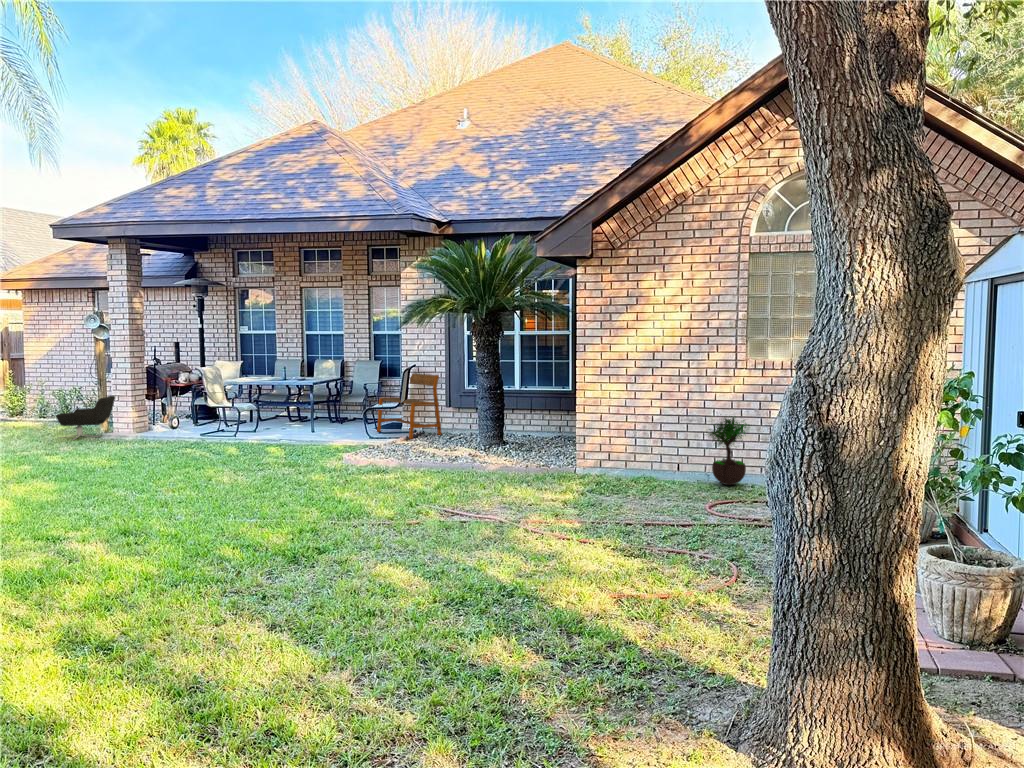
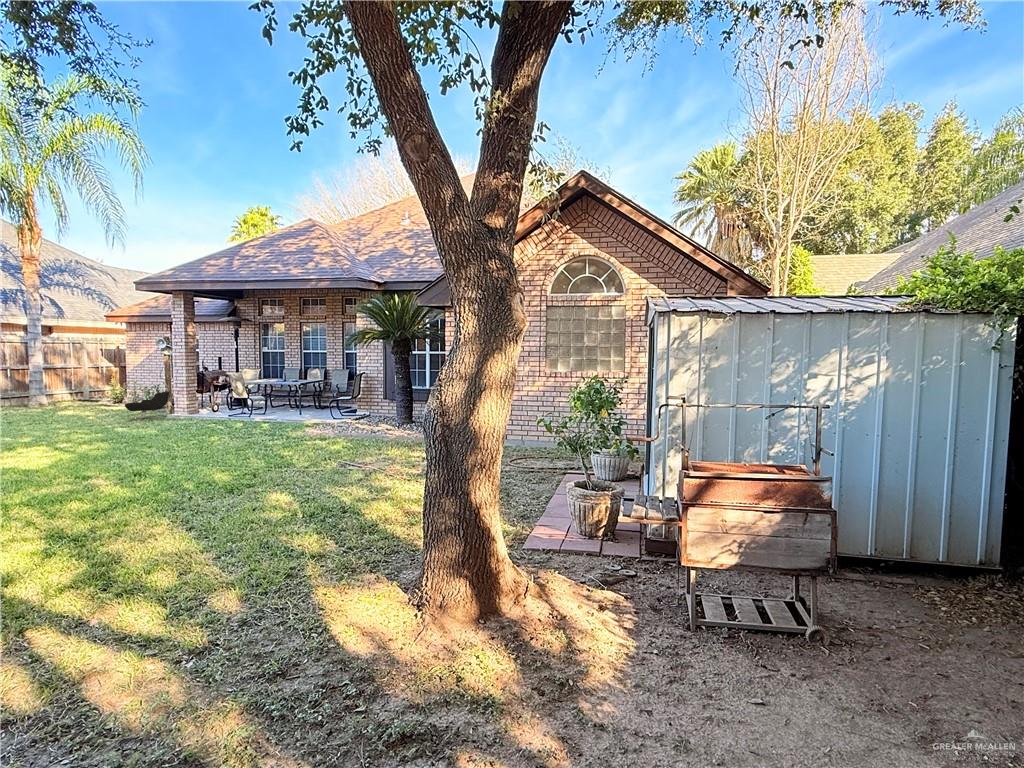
bench: present [377,374,442,439] -> none [343,376,382,418]
potted tree: present [709,417,747,485] -> none [519,404,545,449]

